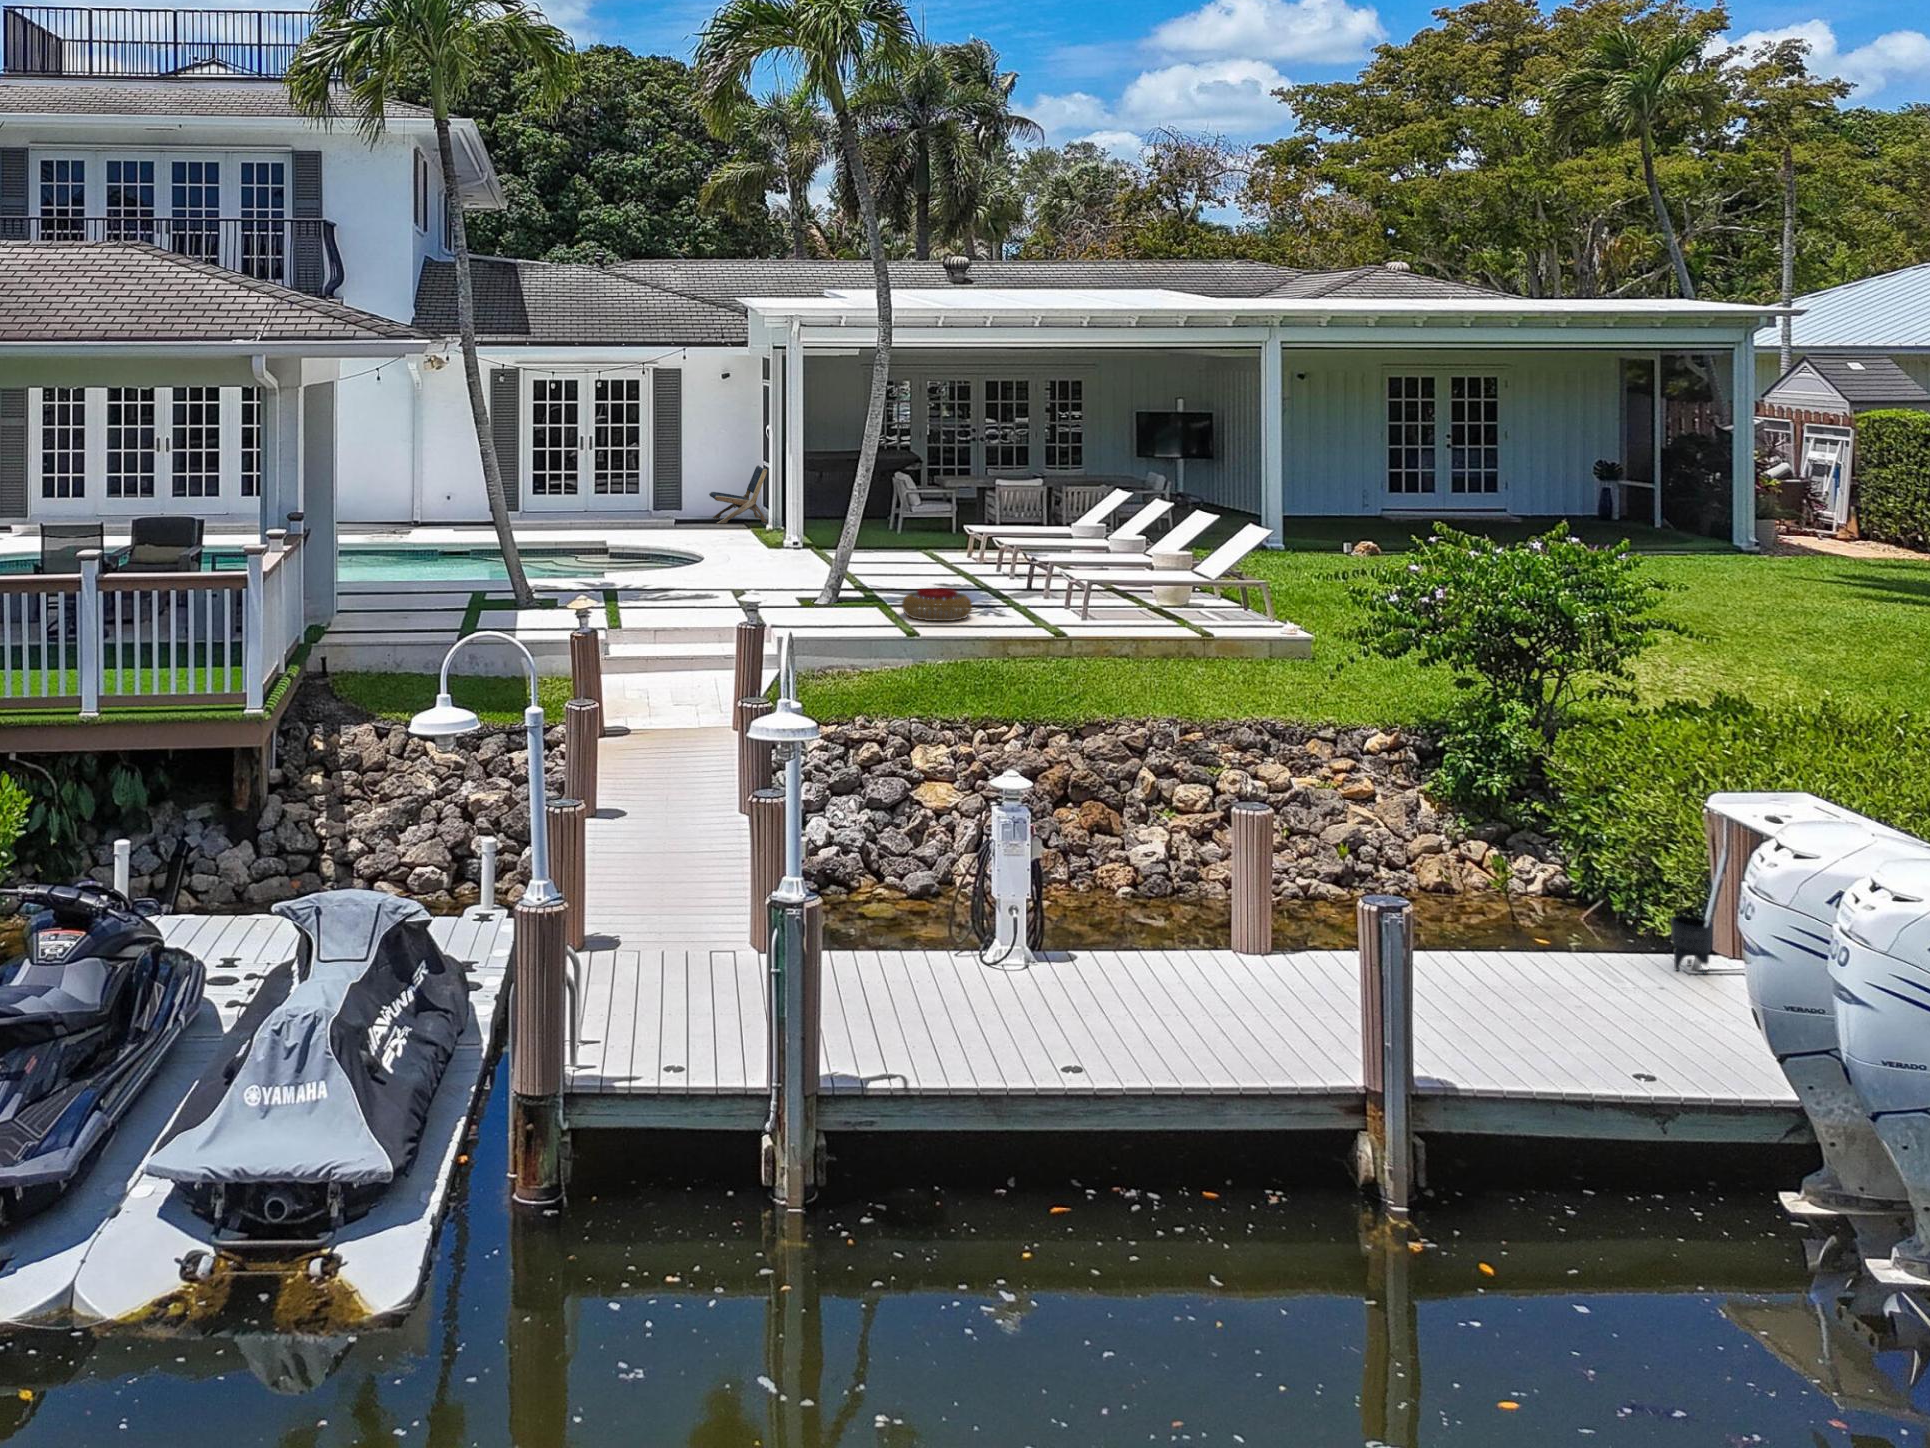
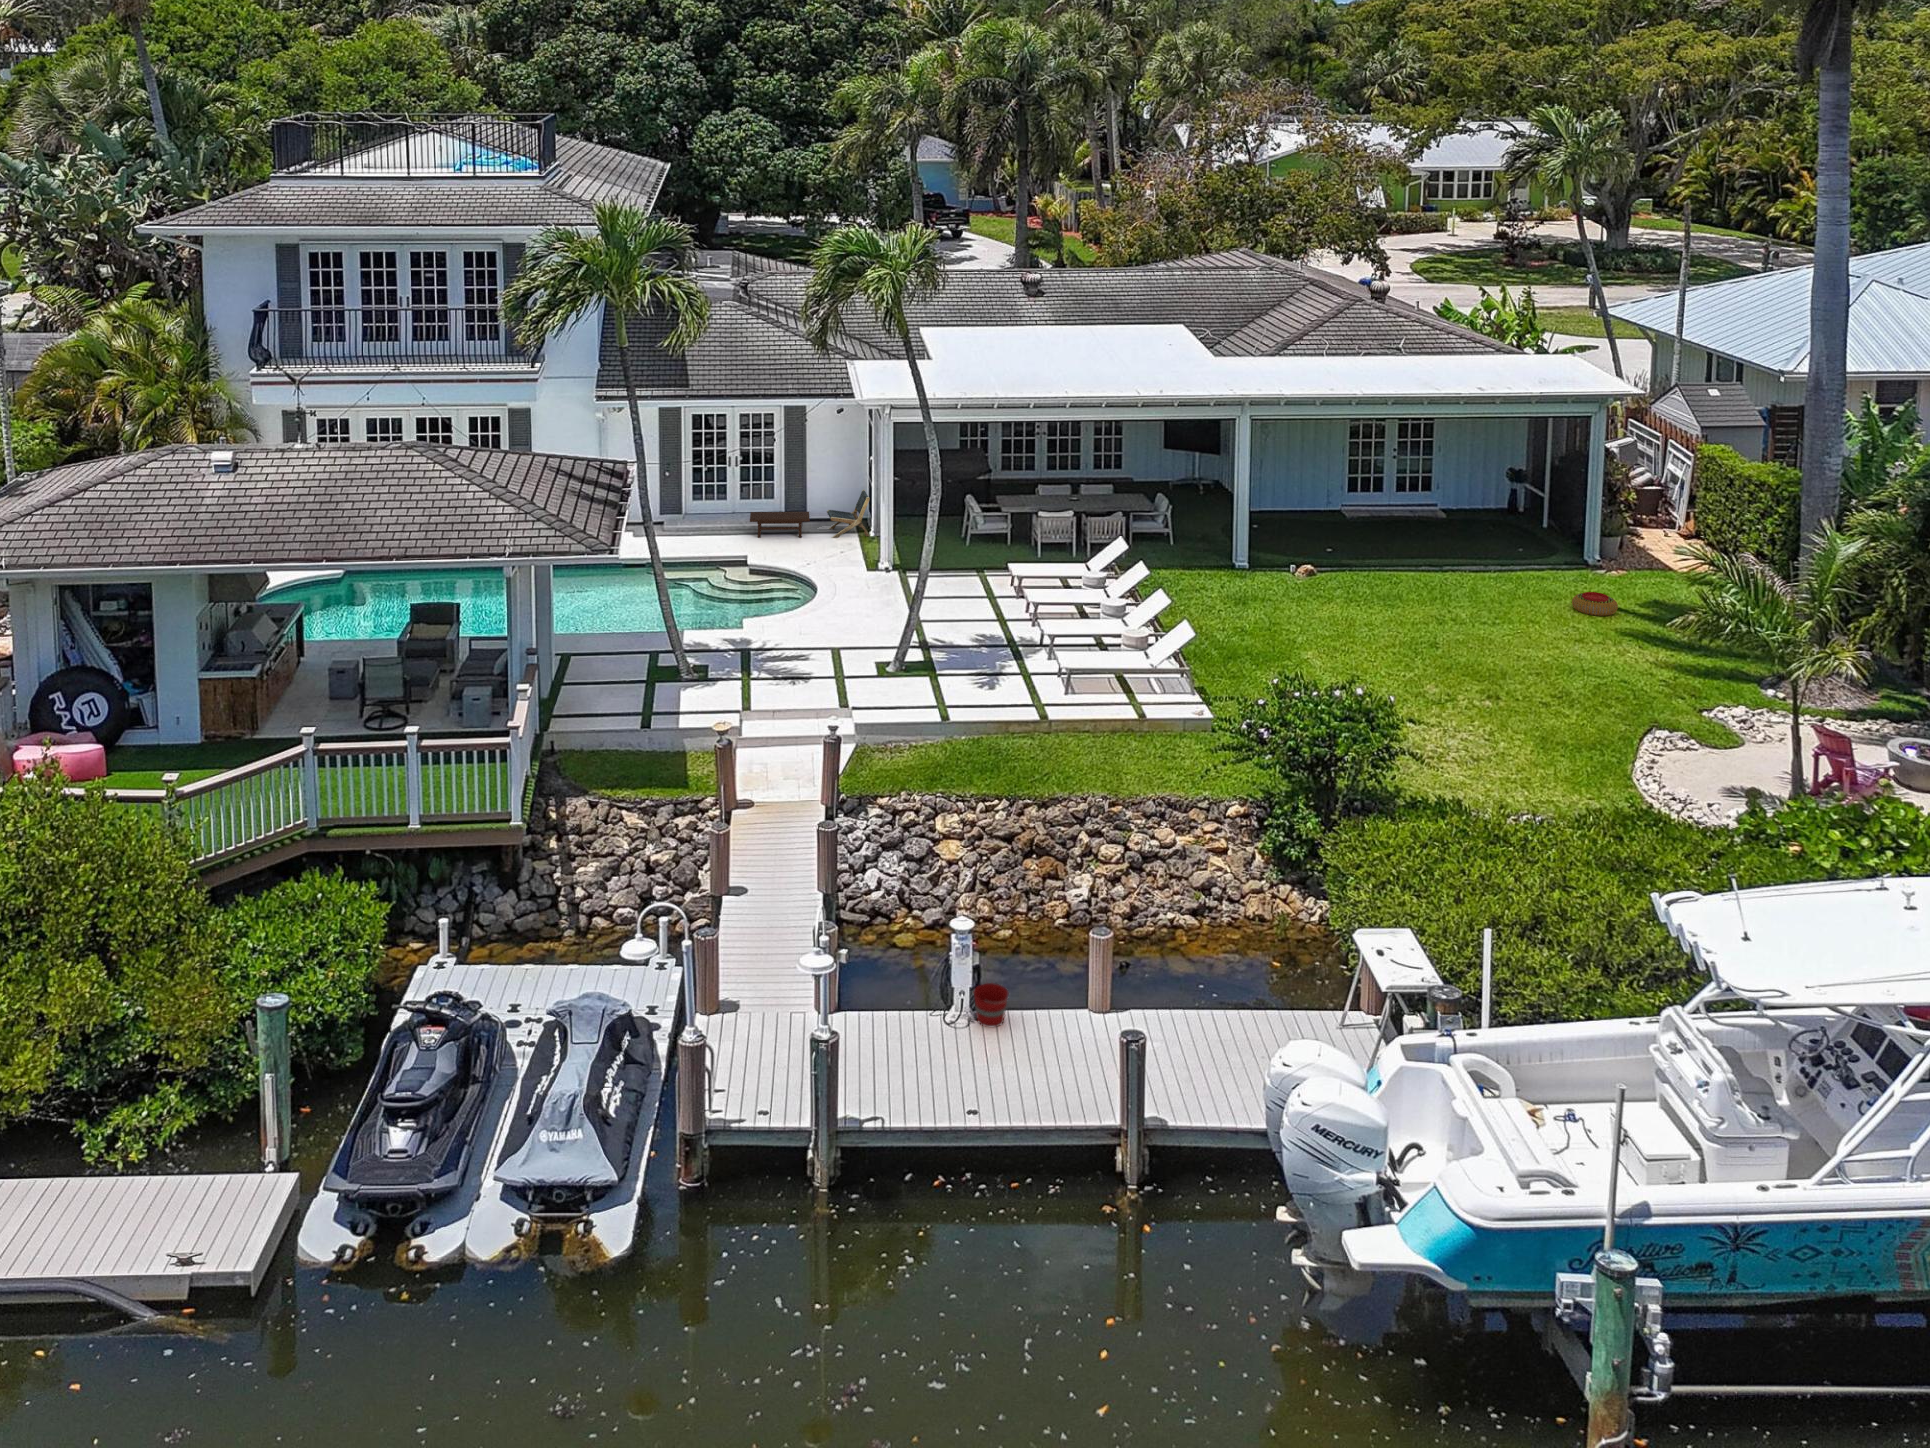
coffee table: none [608,494,687,523] -> present [750,512,810,538]
pouf: present [902,588,972,621] -> present [1572,592,1618,616]
bucket: none [1033,900,1098,973] -> present [973,983,1009,1027]
planter: present [1671,915,1712,975] -> none [1330,996,1351,1031]

